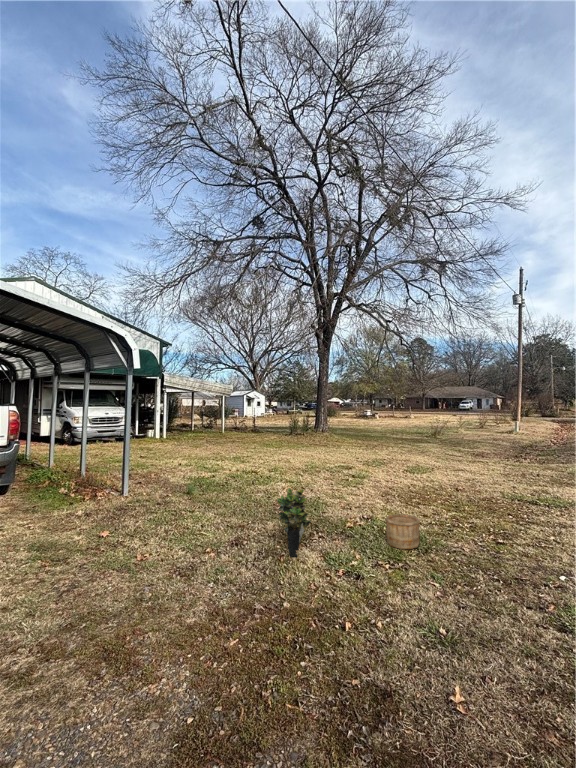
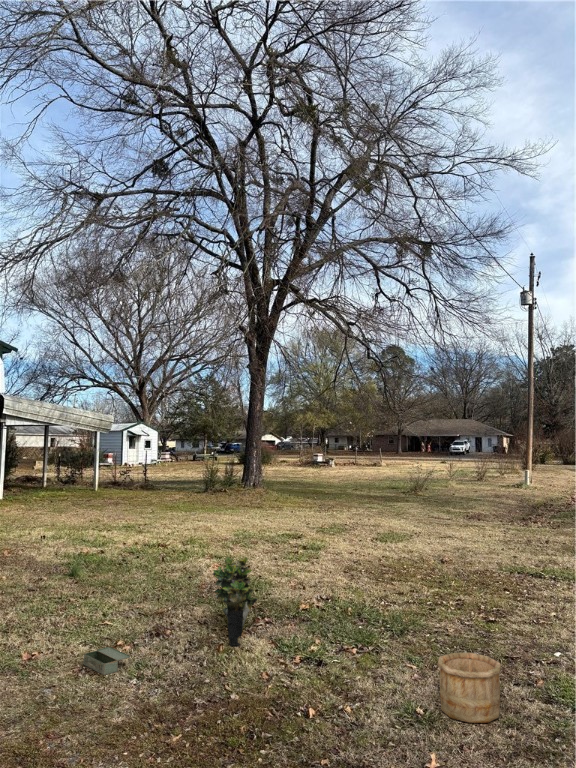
wooden bucket: present [385,514,420,549] -> present [438,653,501,723]
toolbox: none [178,554,212,578] -> present [83,647,130,675]

